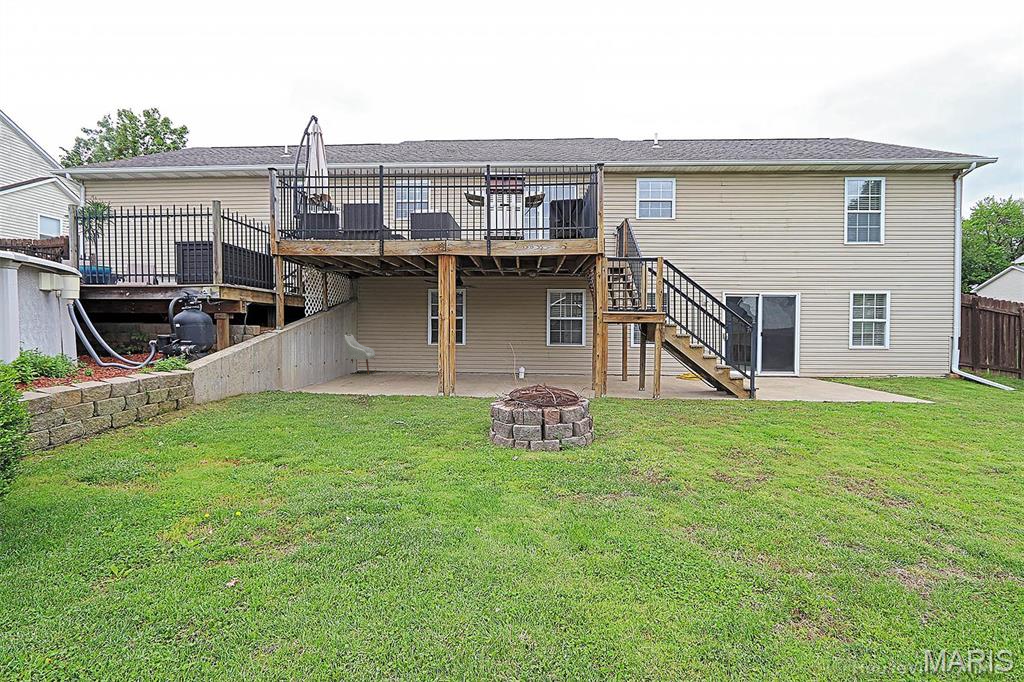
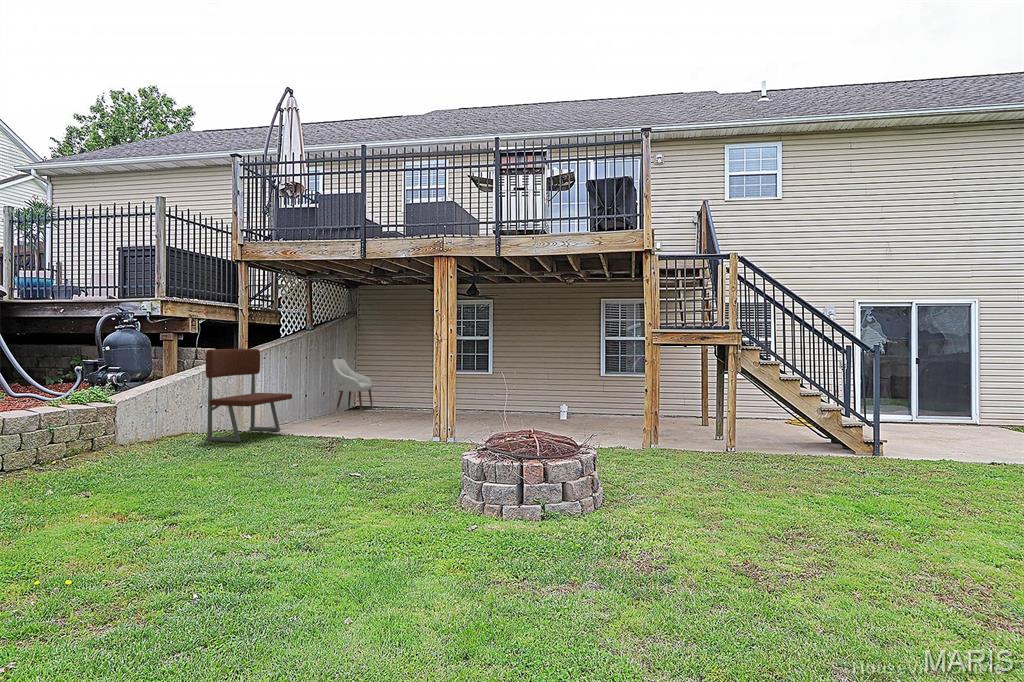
bench: none [259,326,324,398] -> present [206,349,292,442]

